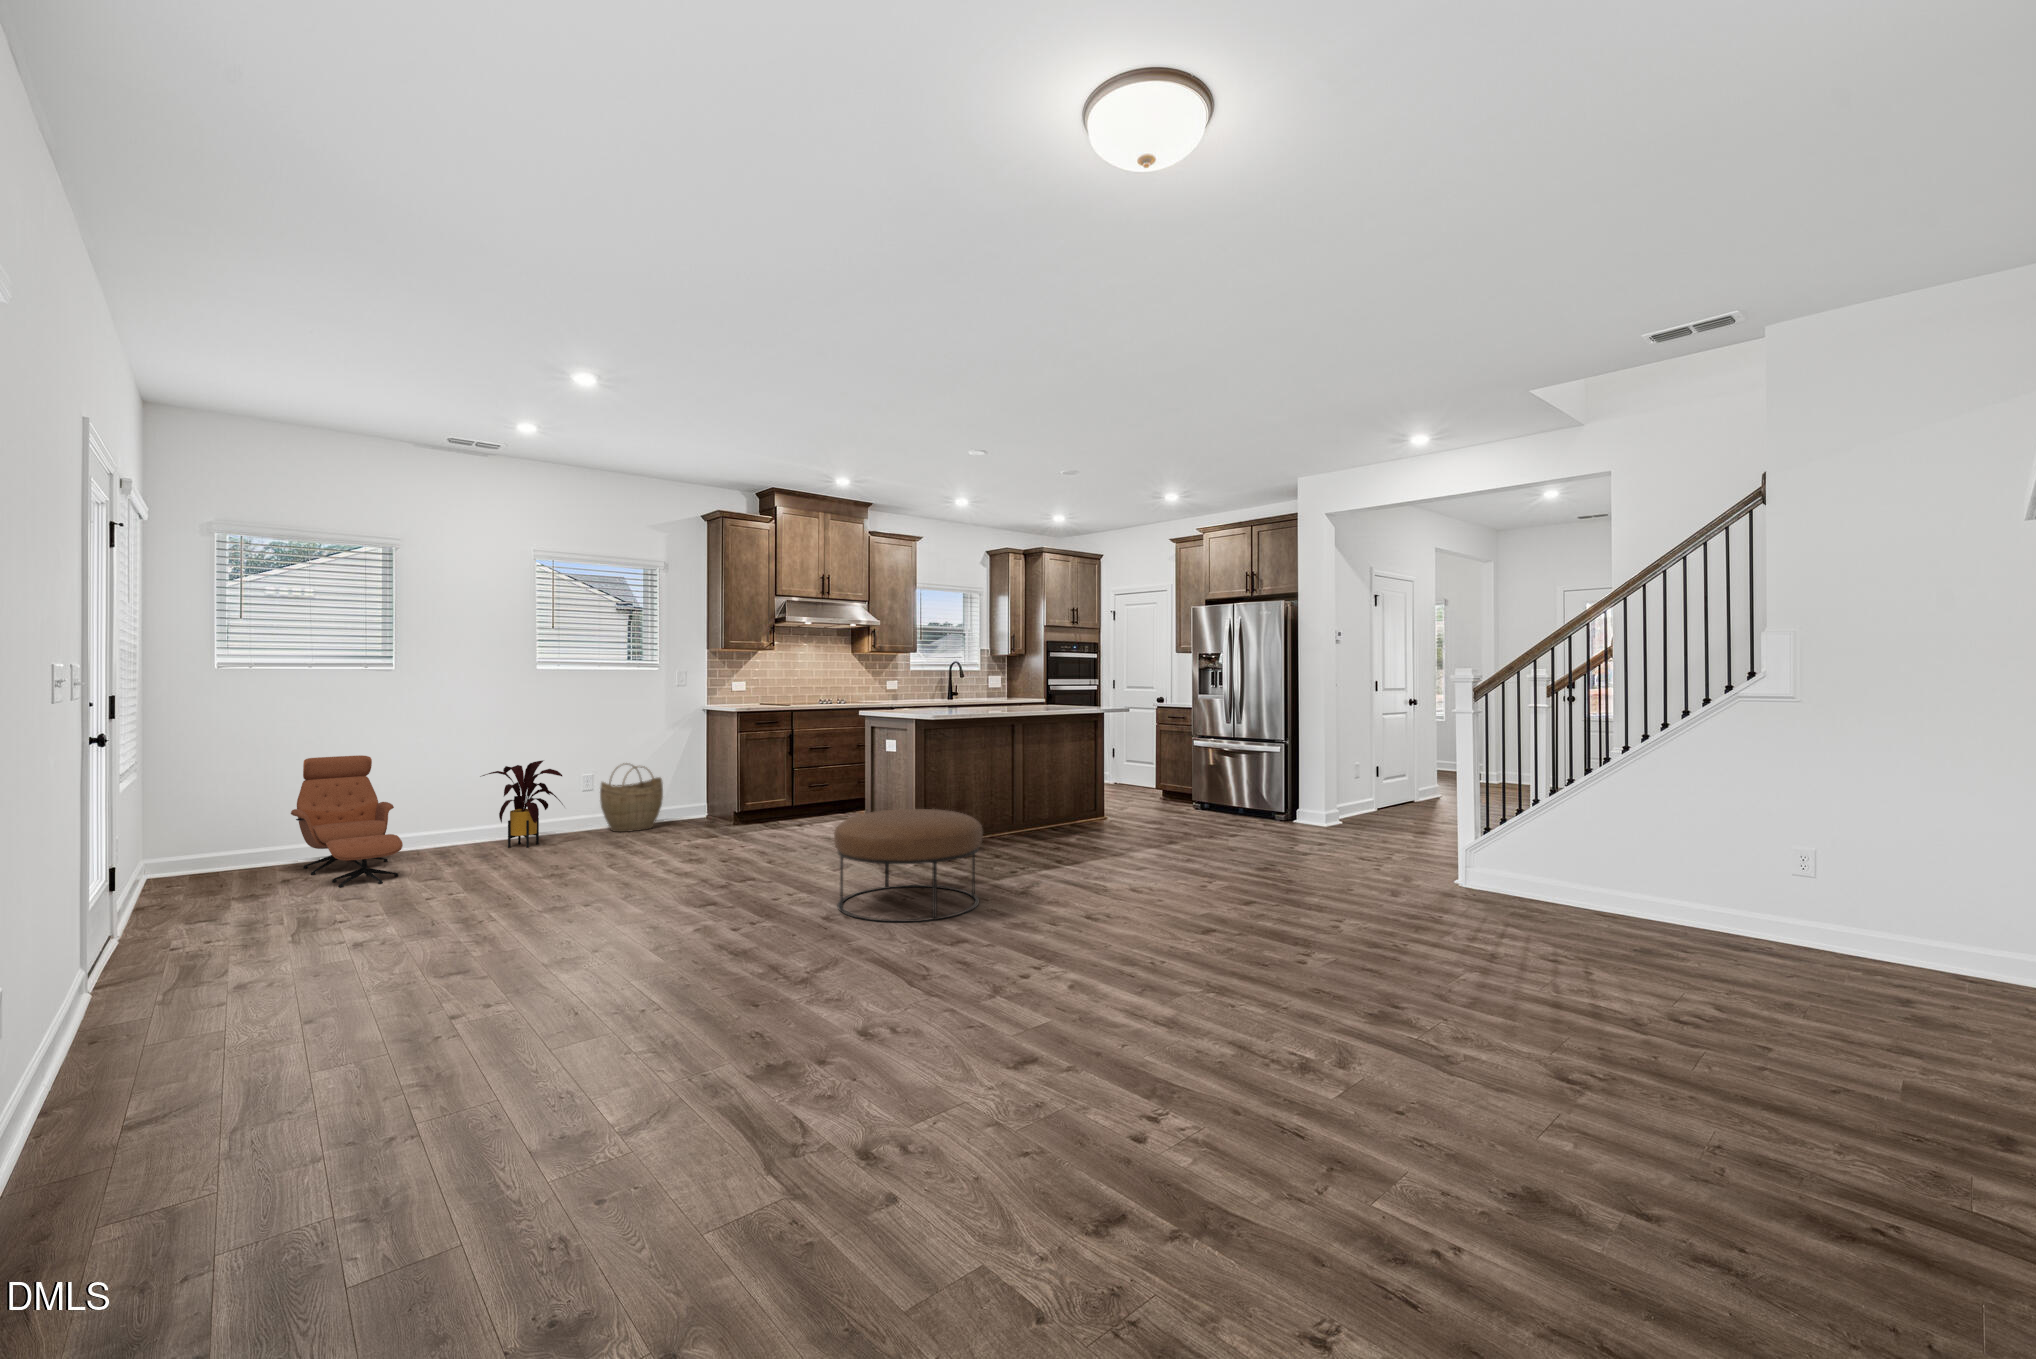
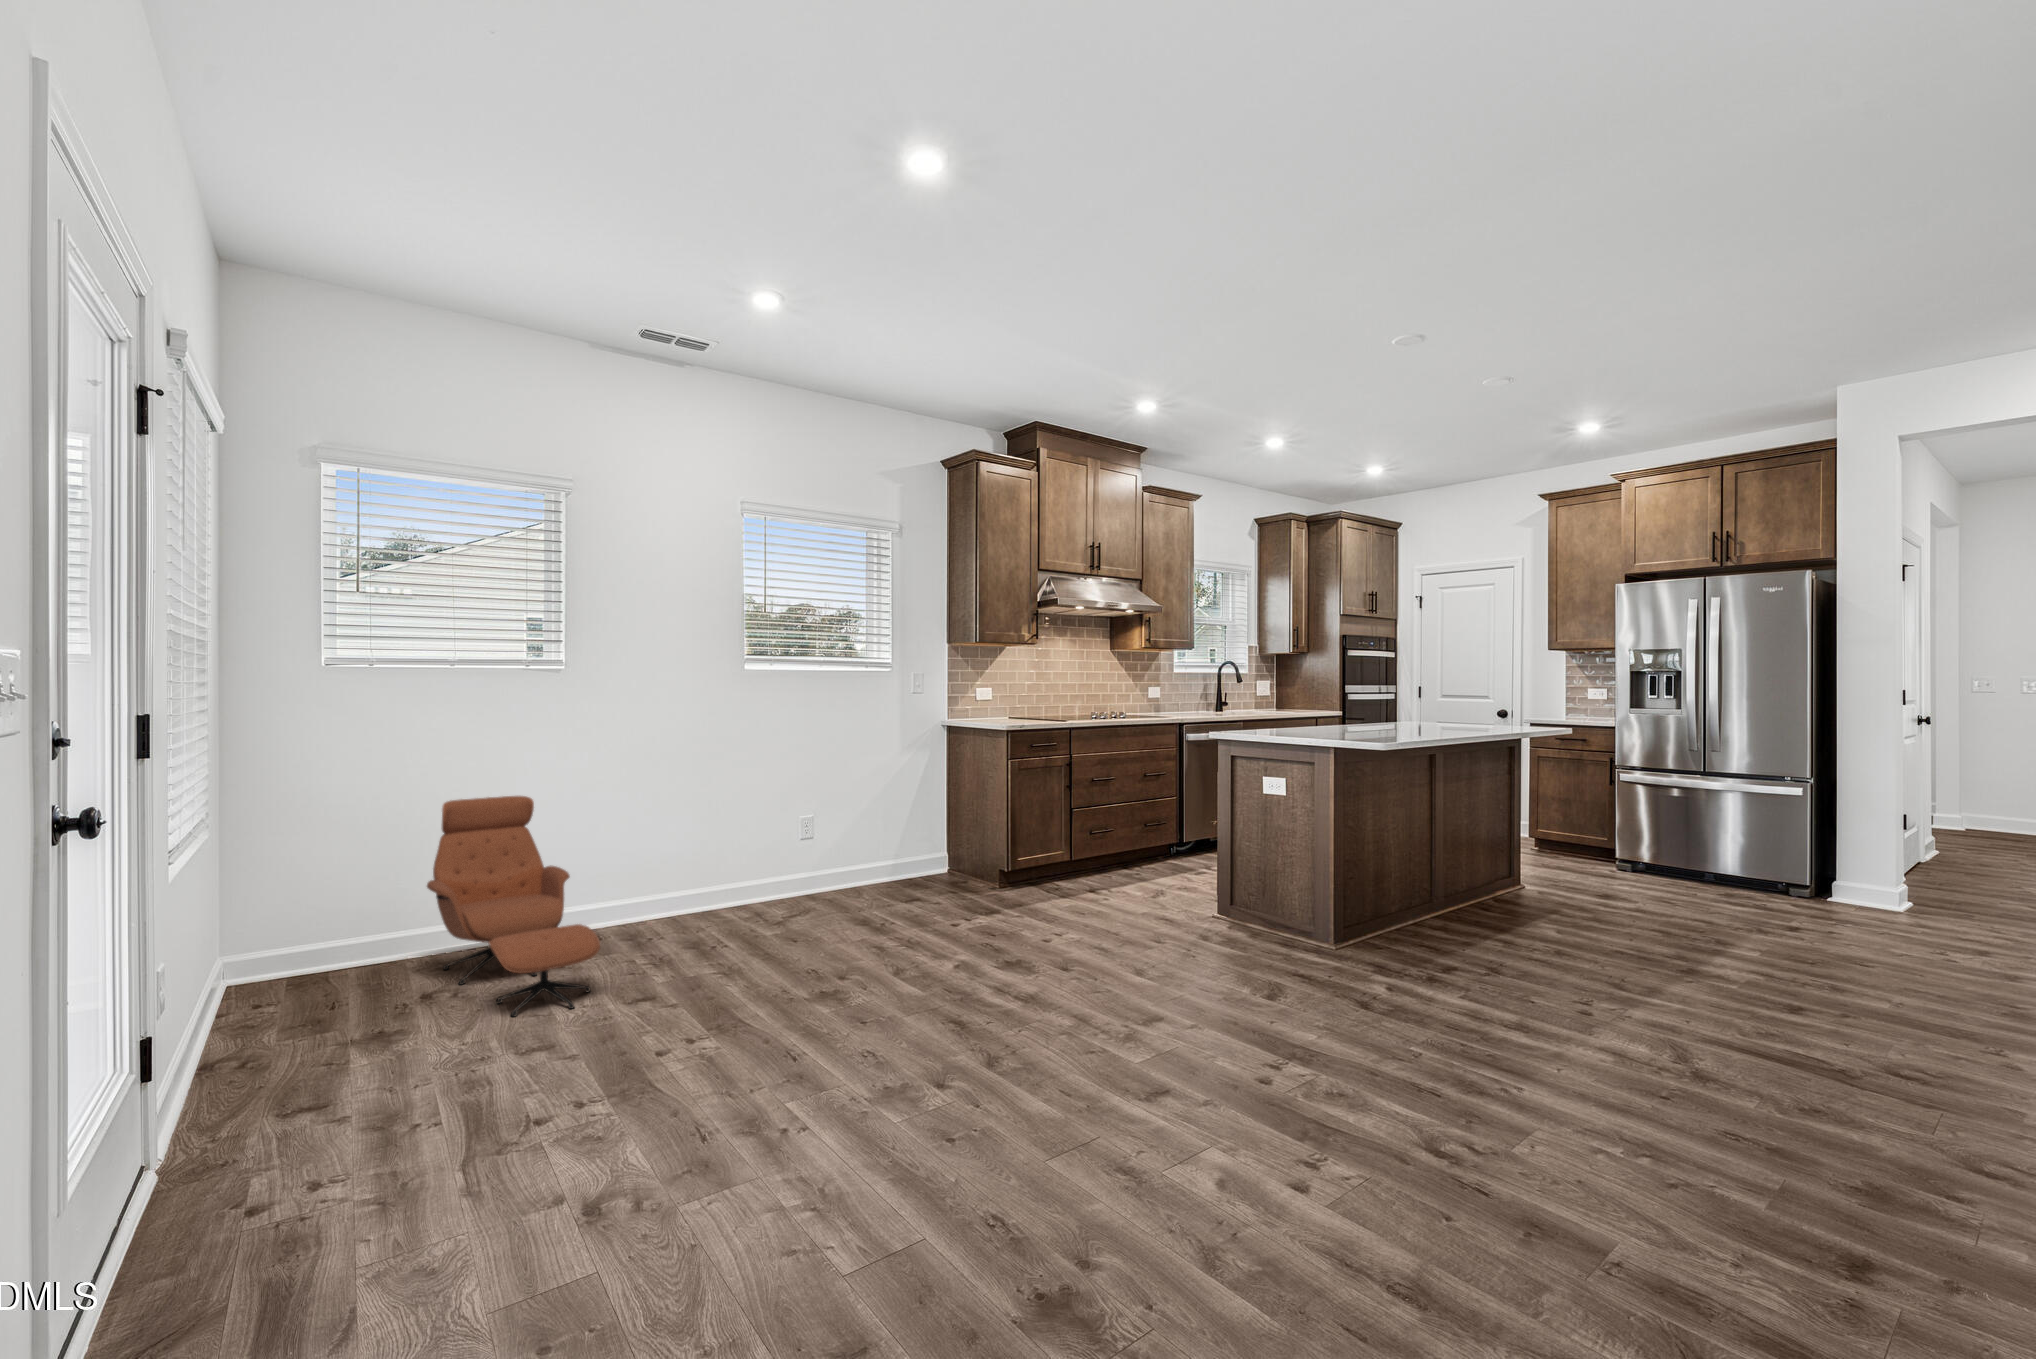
house plant: present [480,760,563,848] -> none [678,801,797,932]
woven basket: present [600,763,663,832] -> none [822,802,904,902]
ottoman: present [834,809,983,922] -> none [1375,909,1683,1152]

